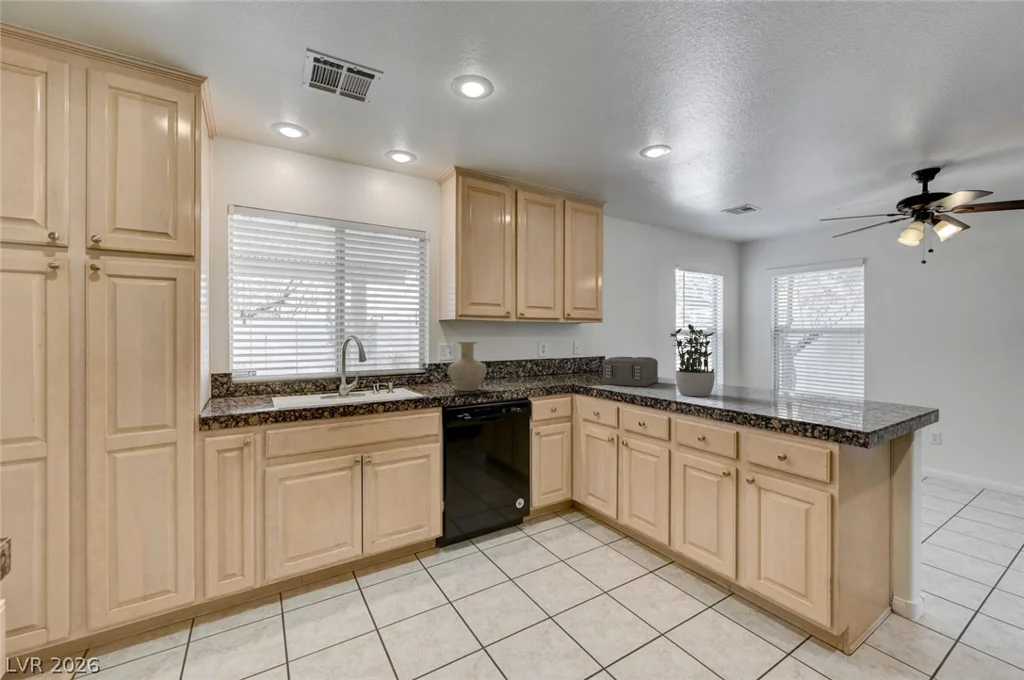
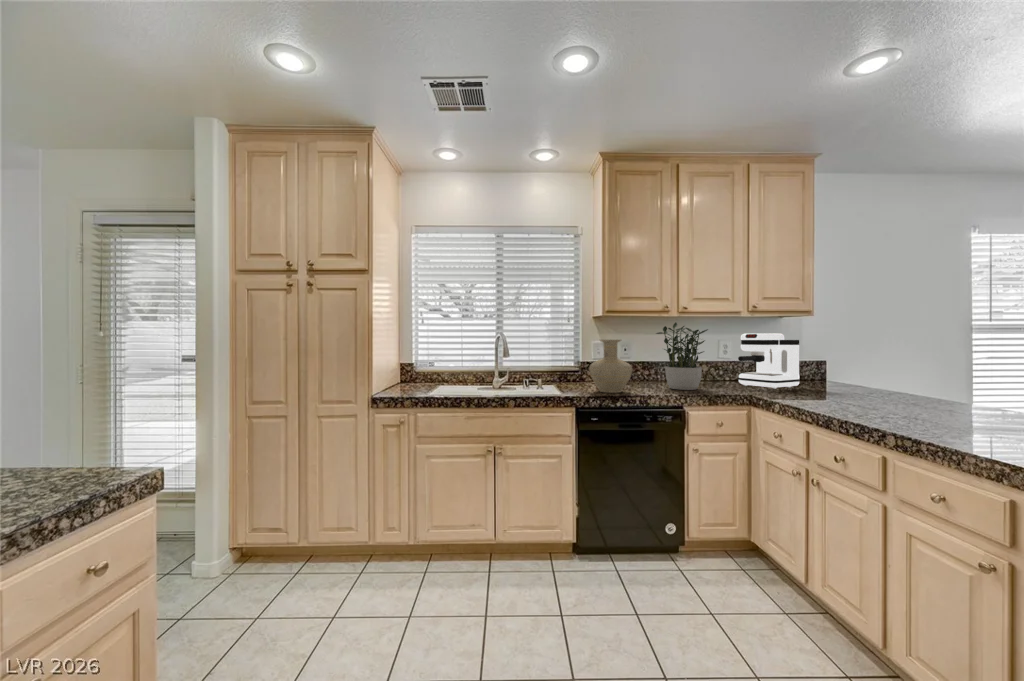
potted plant: present [670,324,715,396] -> present [656,322,708,390]
coffee maker: none [556,336,596,379] -> present [738,333,800,389]
toaster: present [602,357,659,386] -> none [795,361,897,404]

